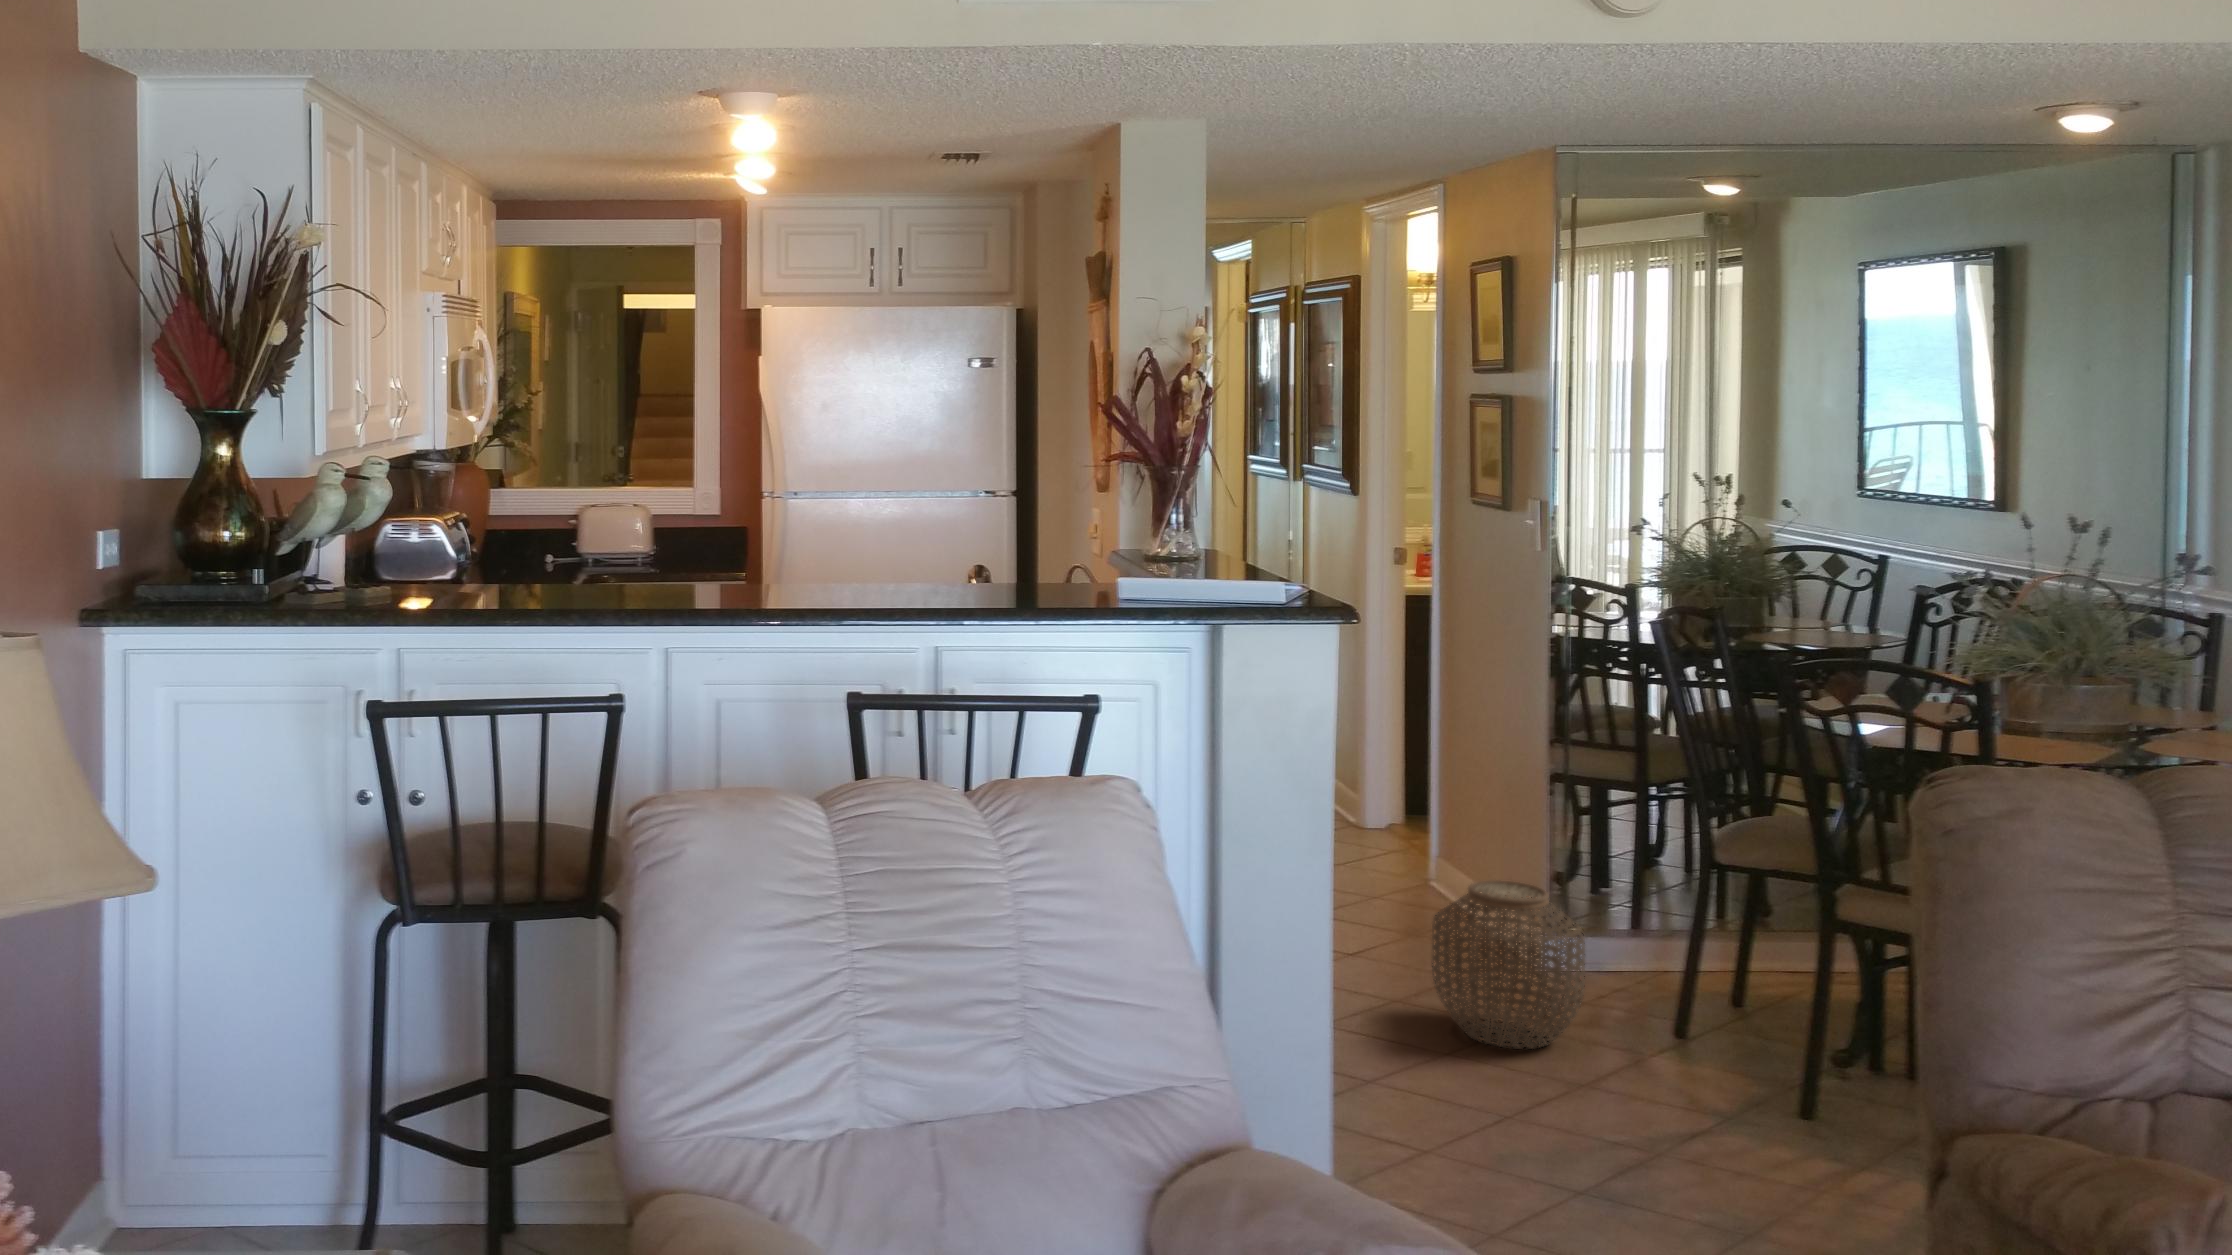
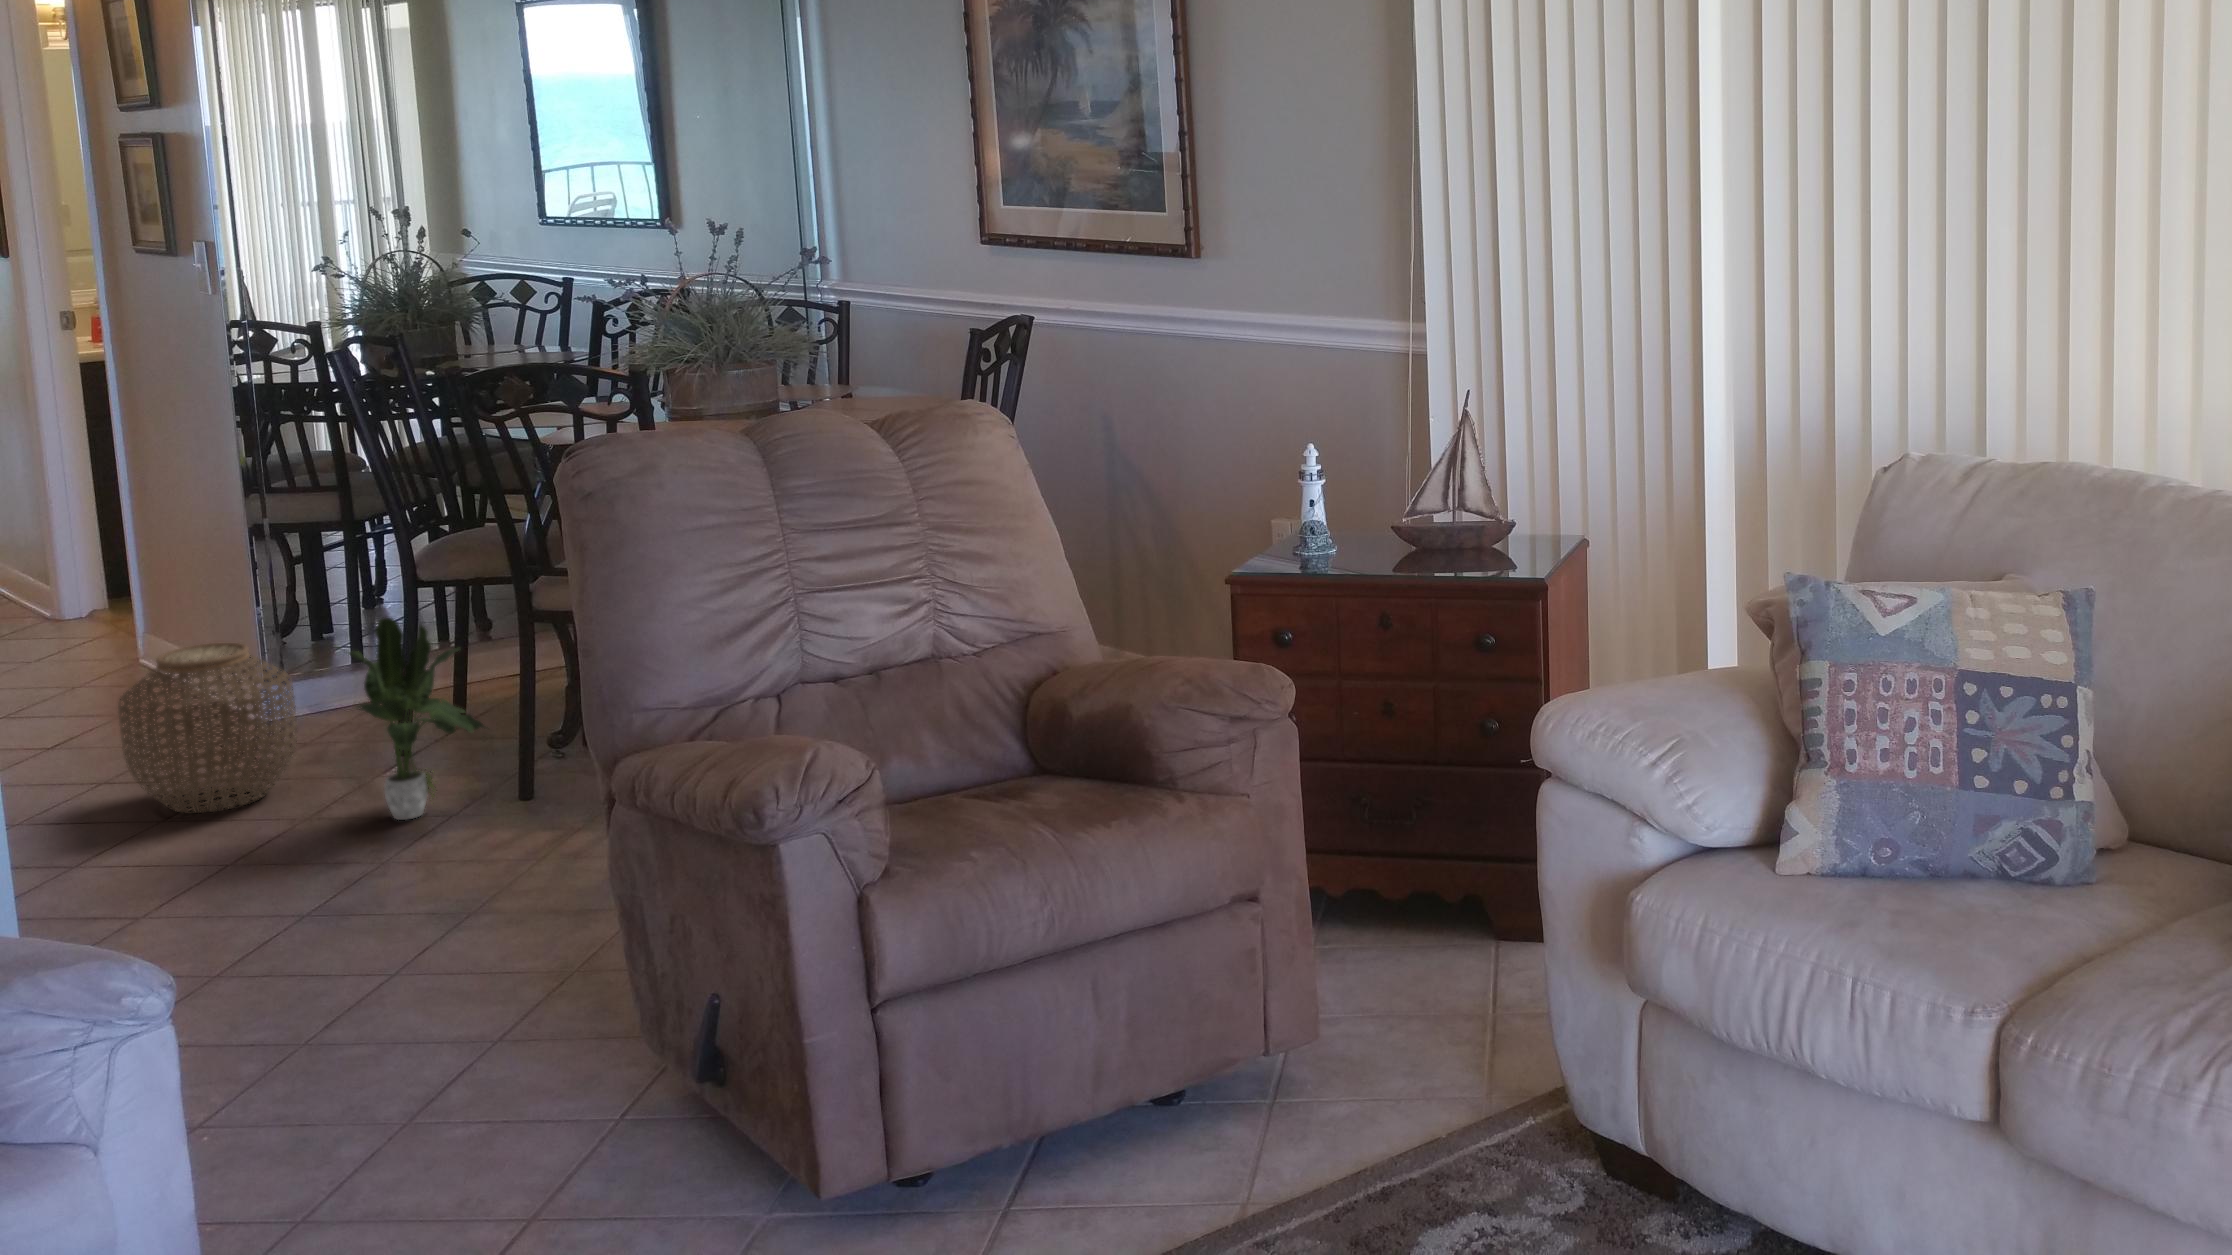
potted plant: none [1634,895,1788,1115] -> present [349,618,484,820]

